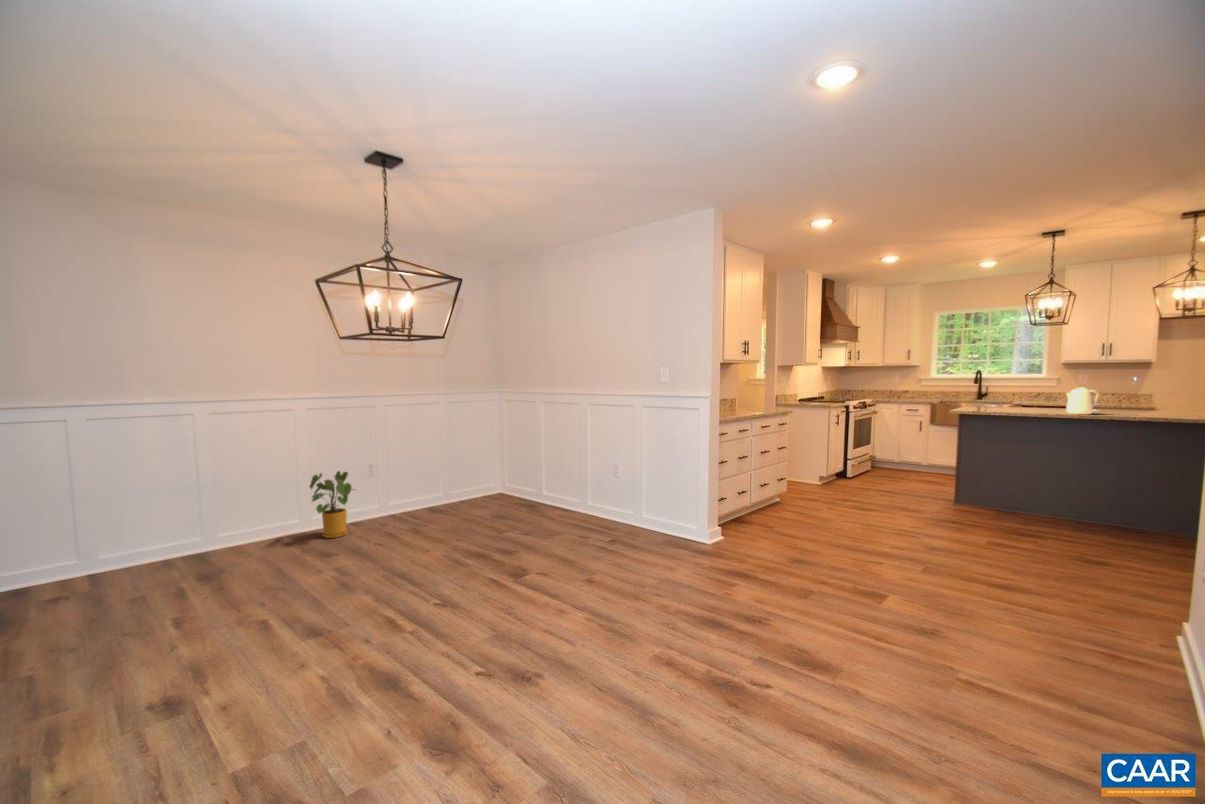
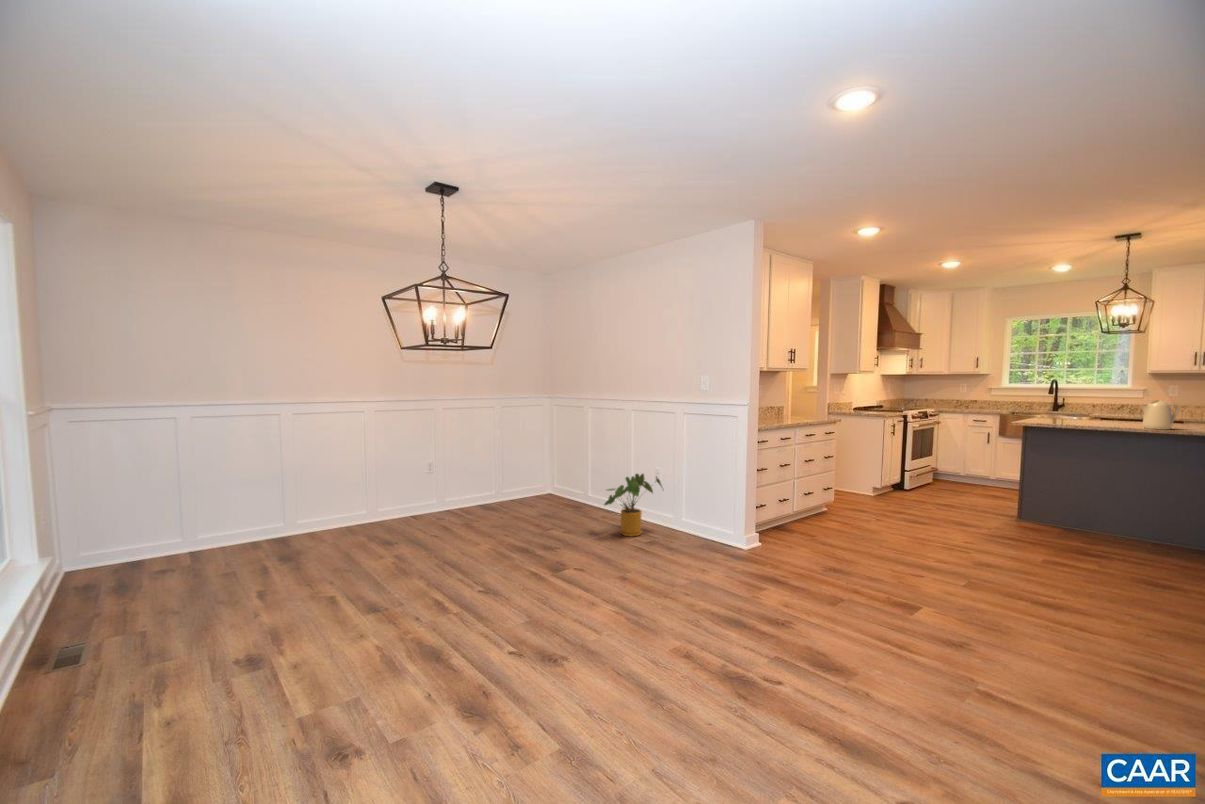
house plant: present [310,471,353,538] -> present [604,474,662,537]

